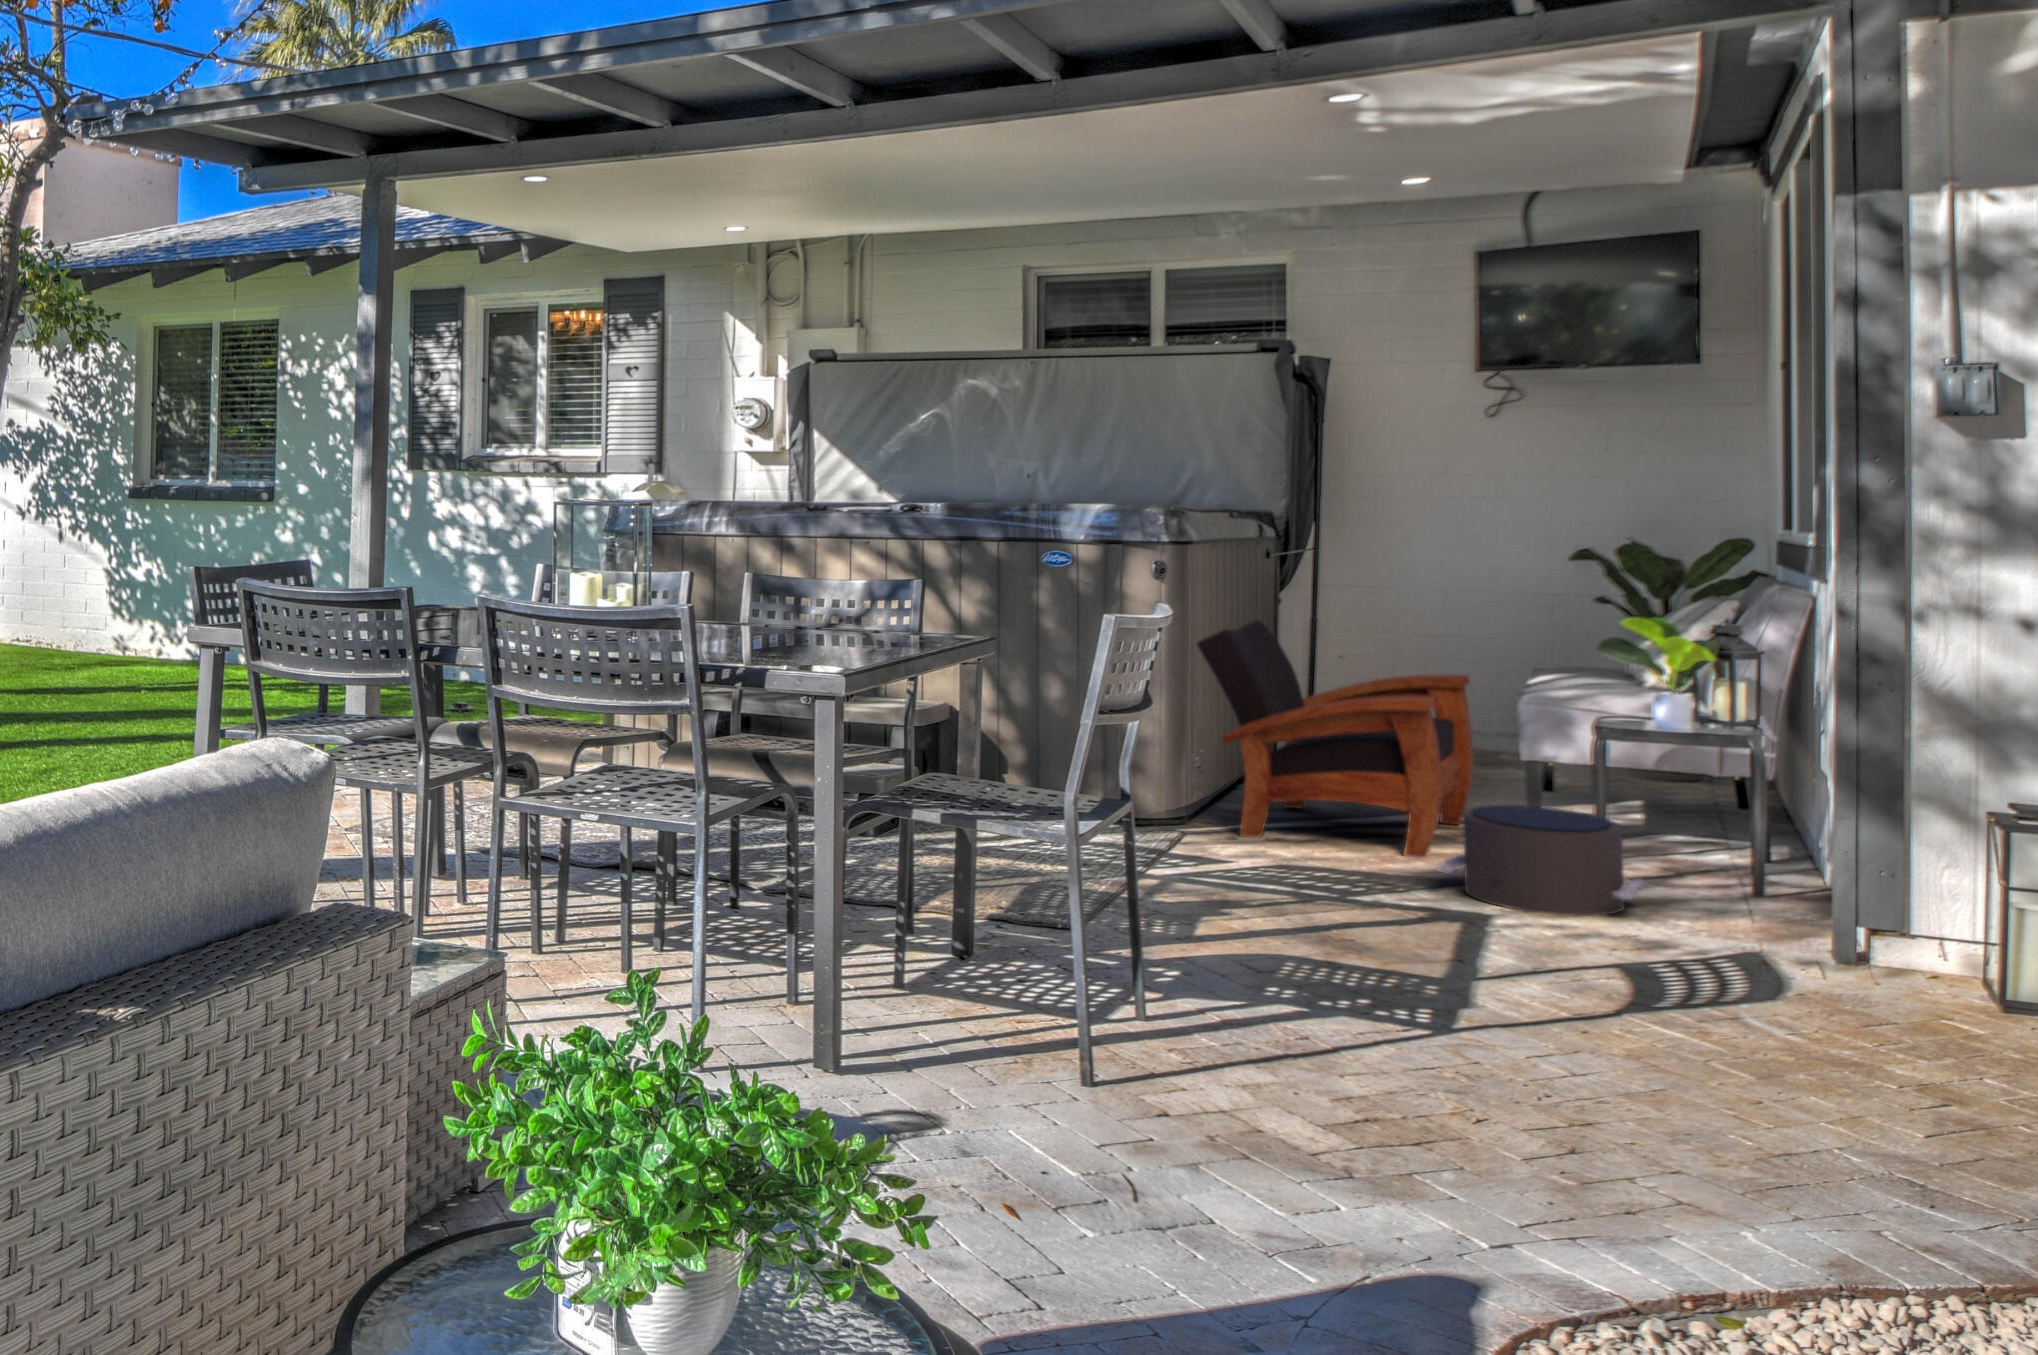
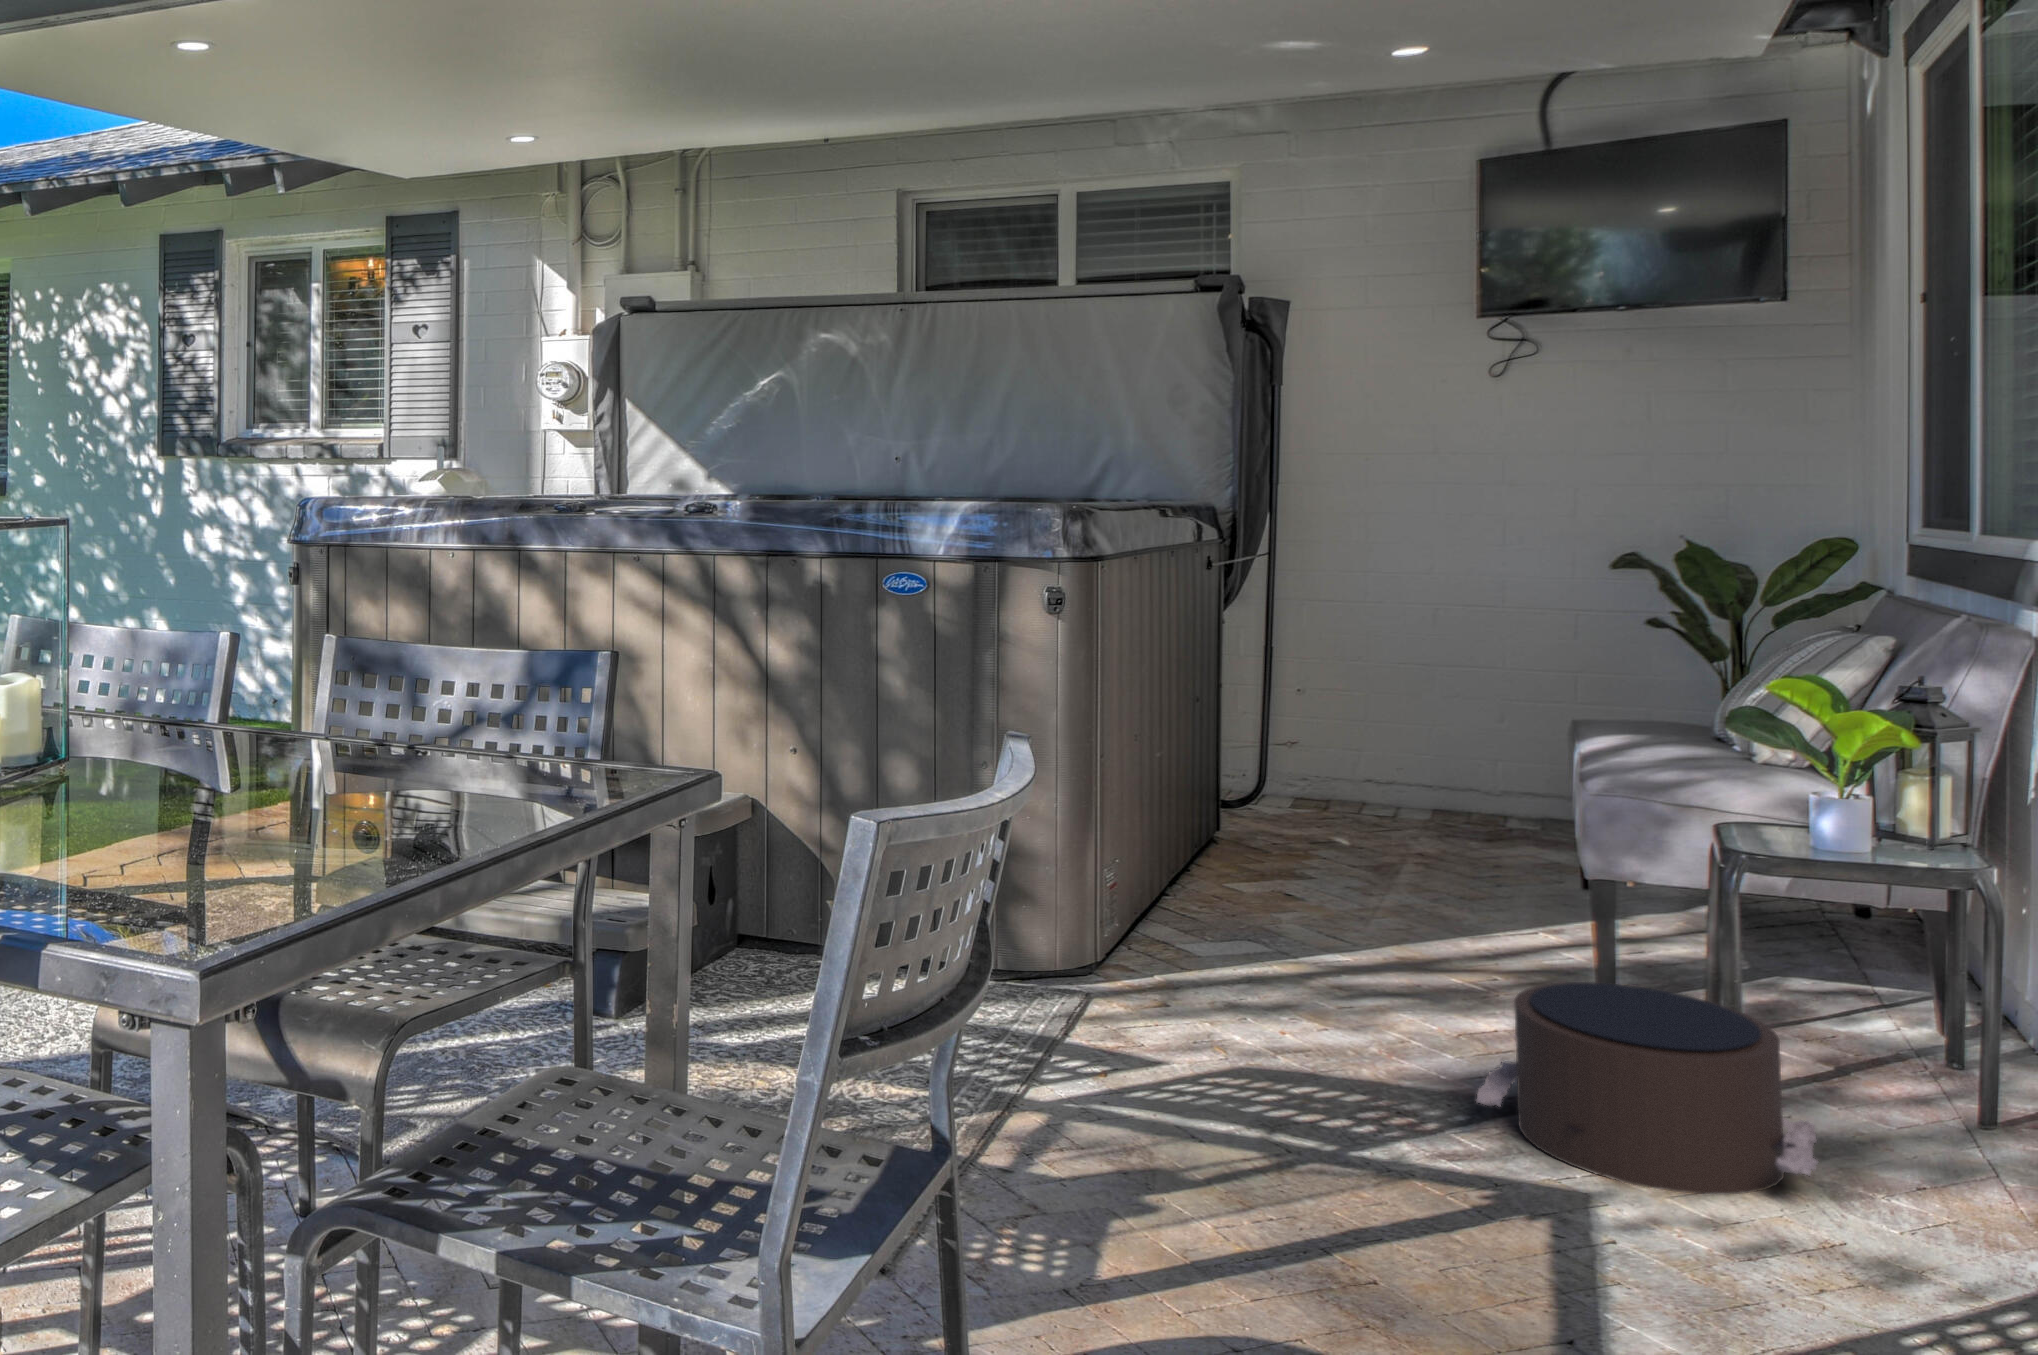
armchair: present [1197,620,1473,858] -> none [1105,665,1500,1045]

